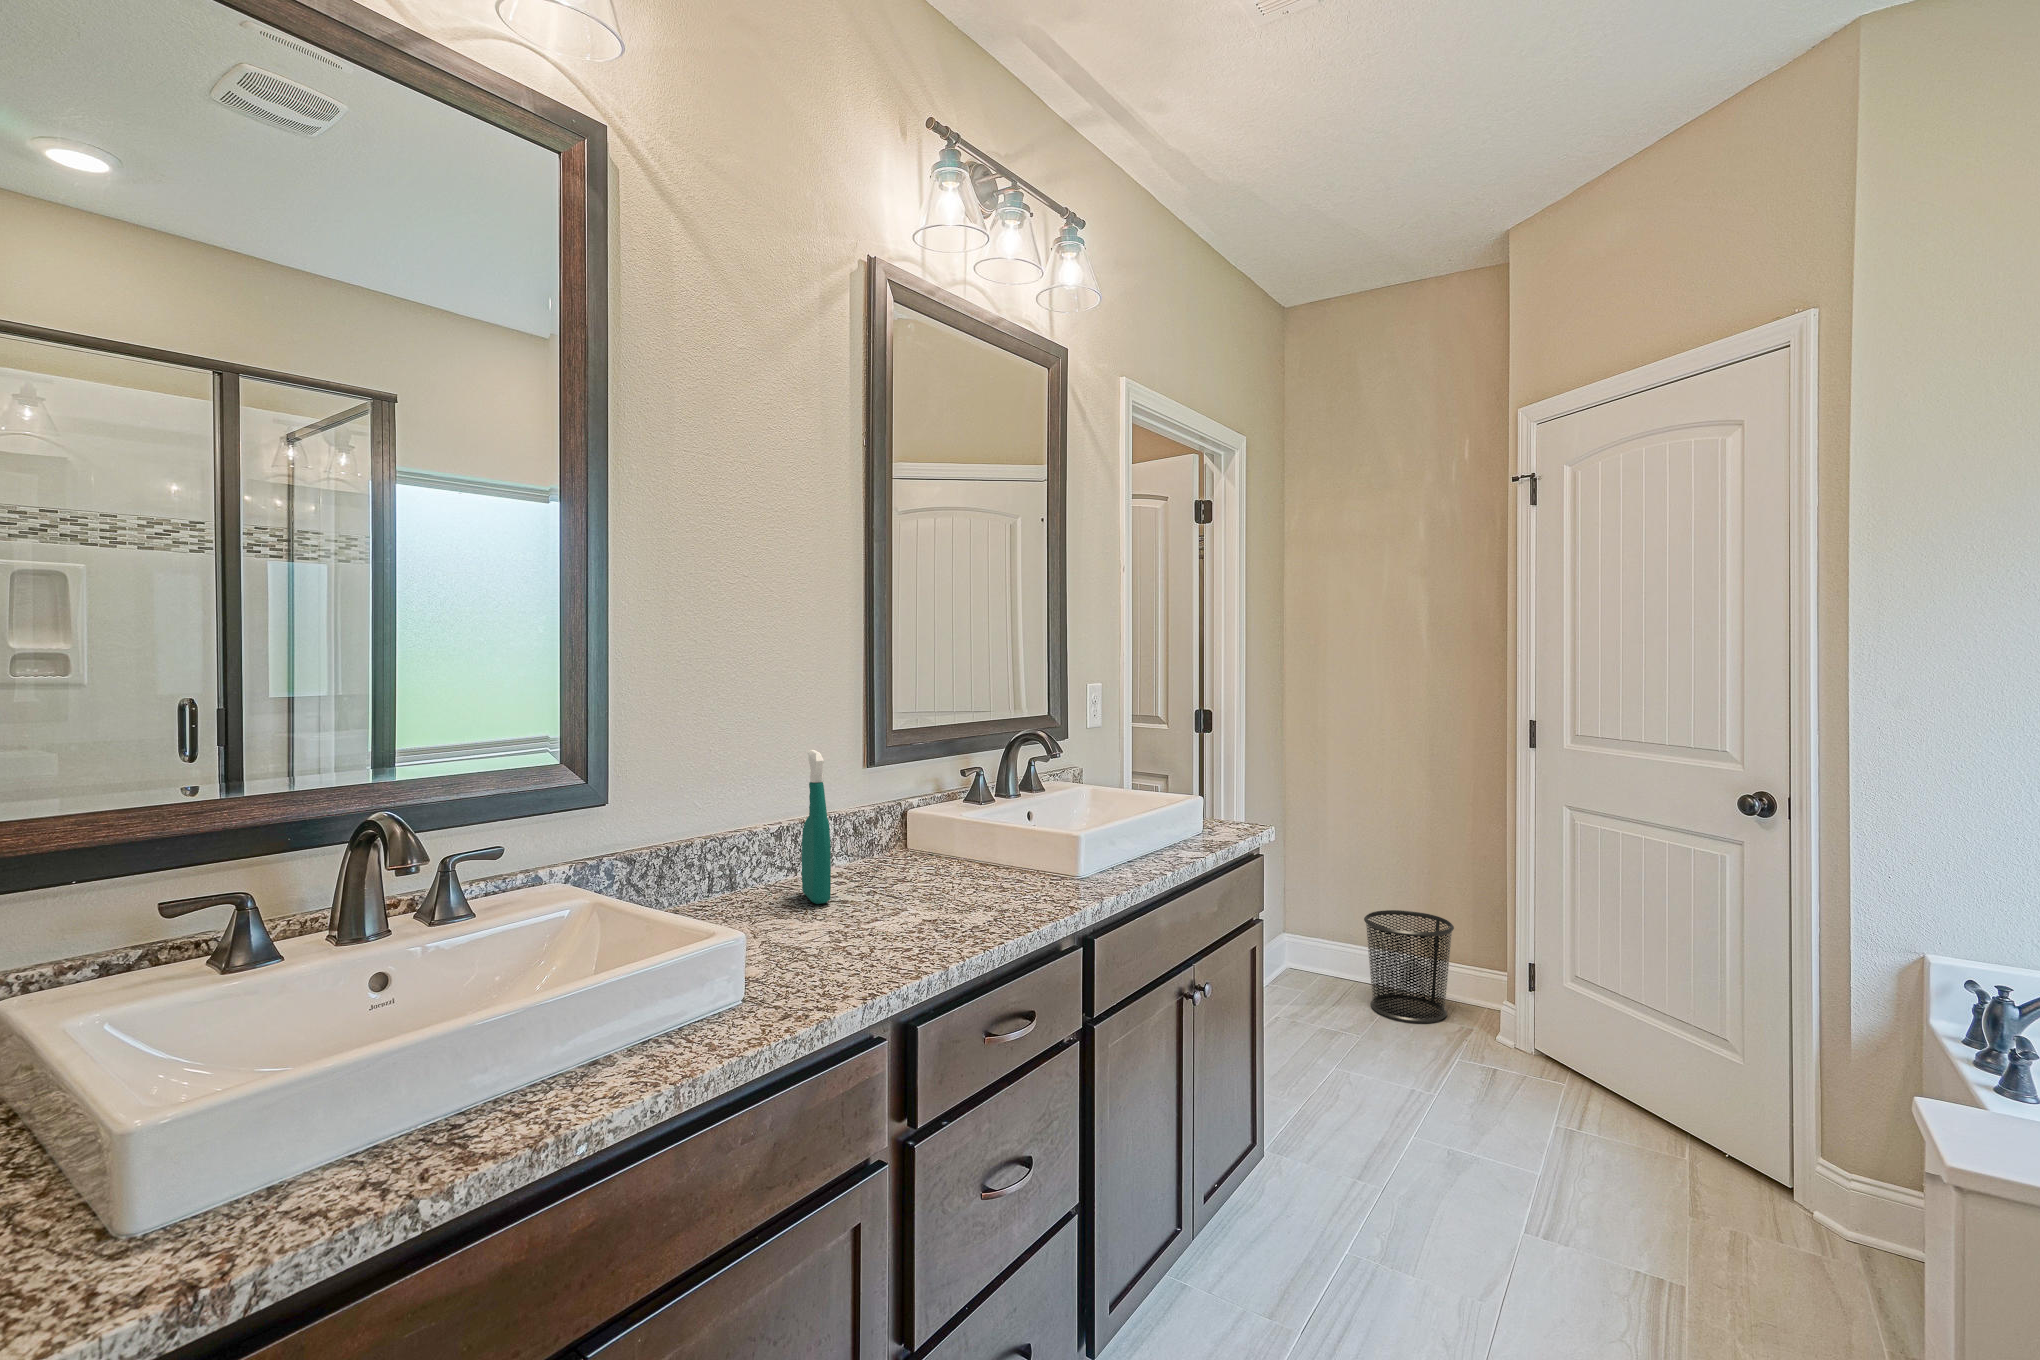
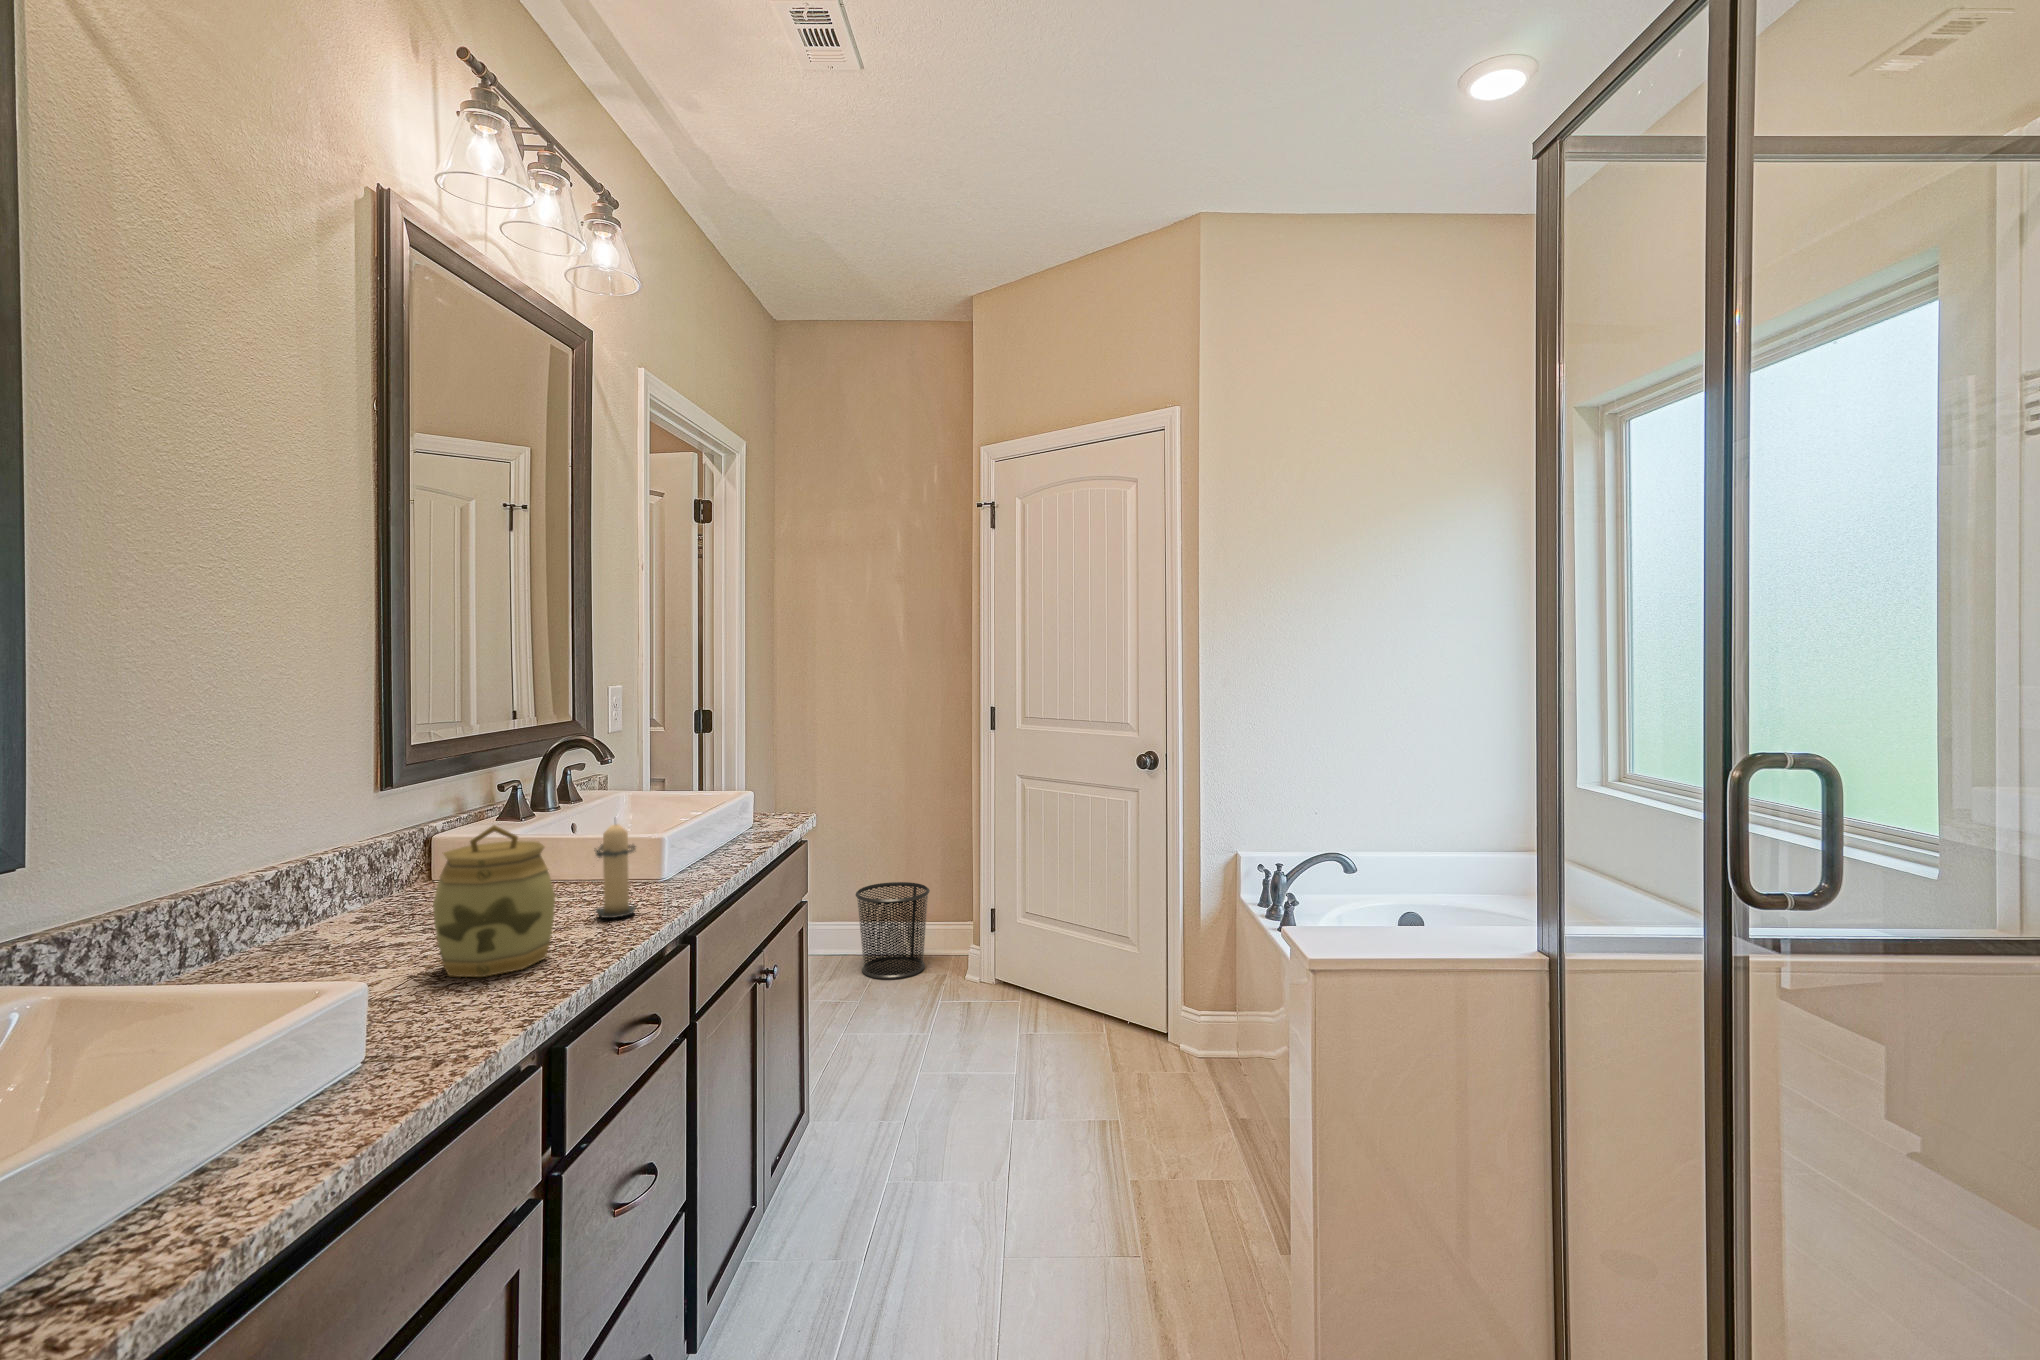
spray bottle: present [802,750,831,904] -> none [323,769,379,952]
jar: none [844,810,938,946] -> present [433,825,555,977]
candle: none [990,813,1036,911] -> present [594,824,636,918]

